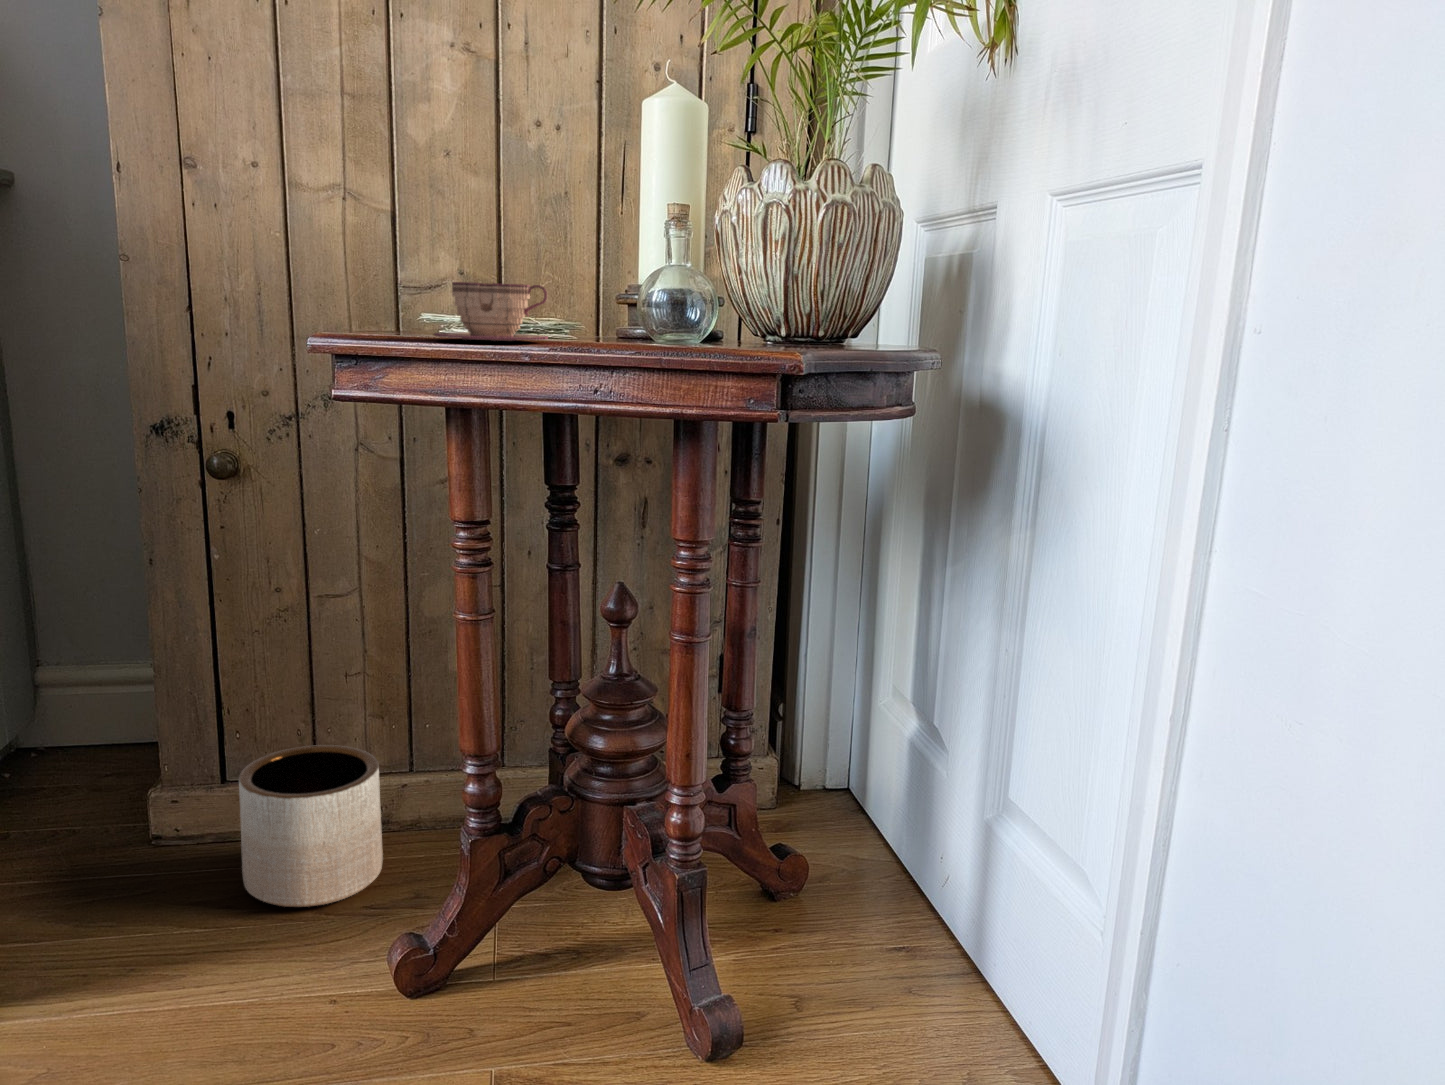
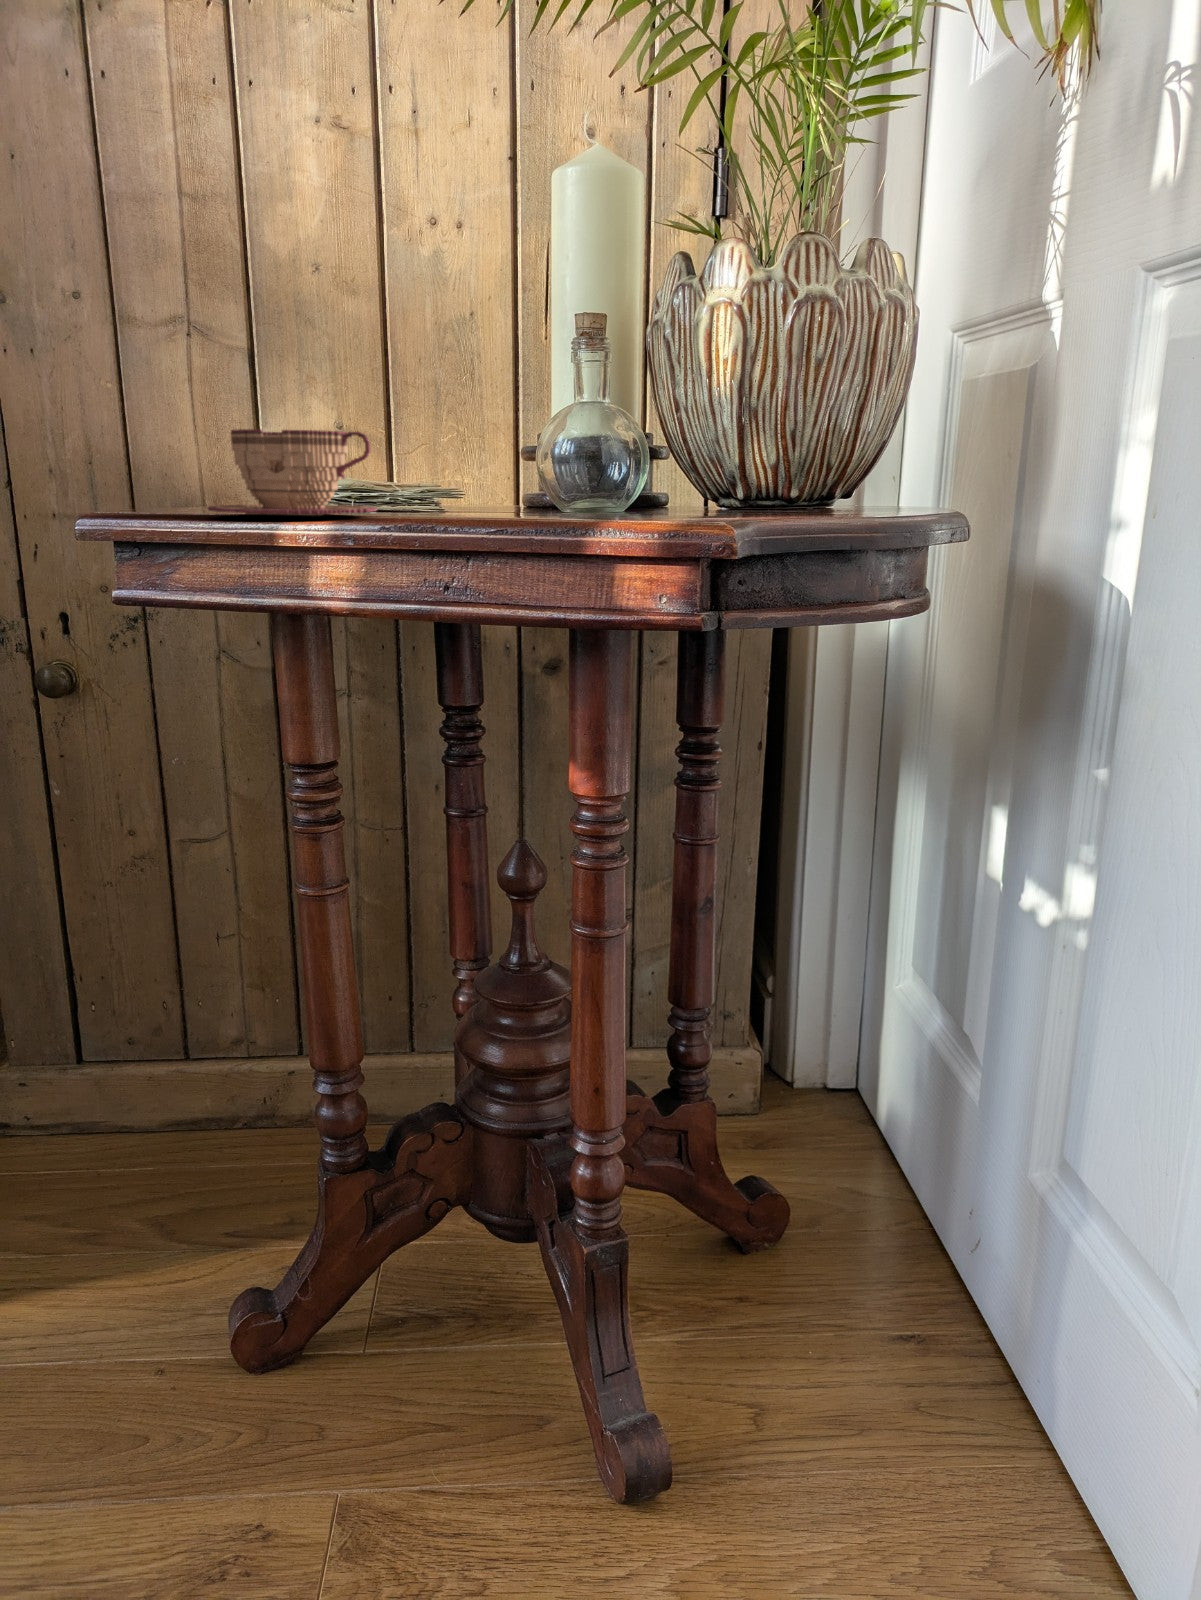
planter: present [239,745,383,907] -> none [74,1024,256,1230]

